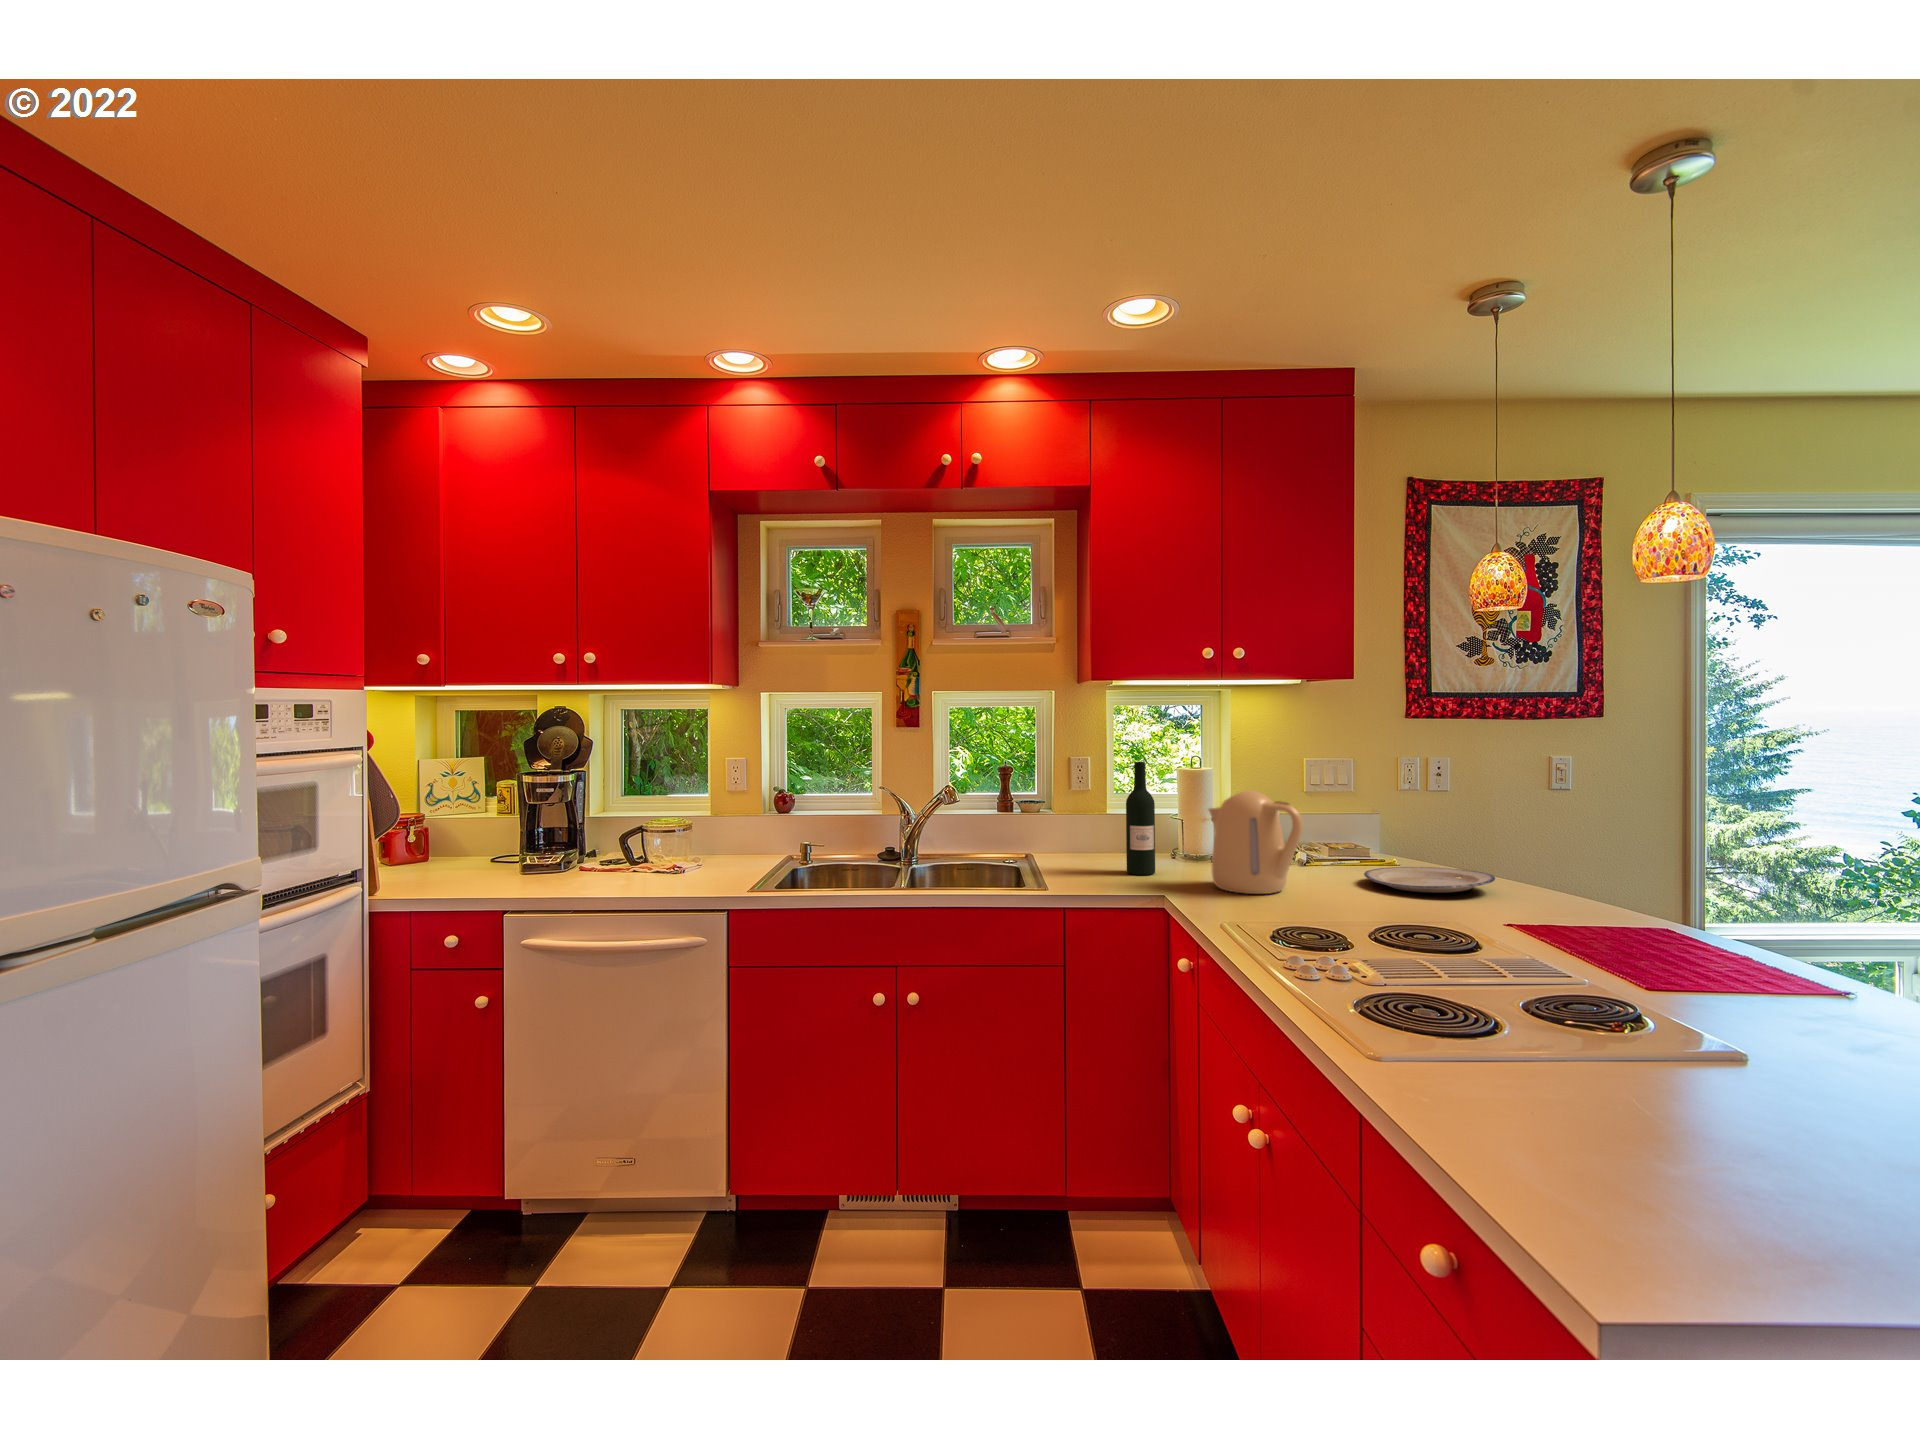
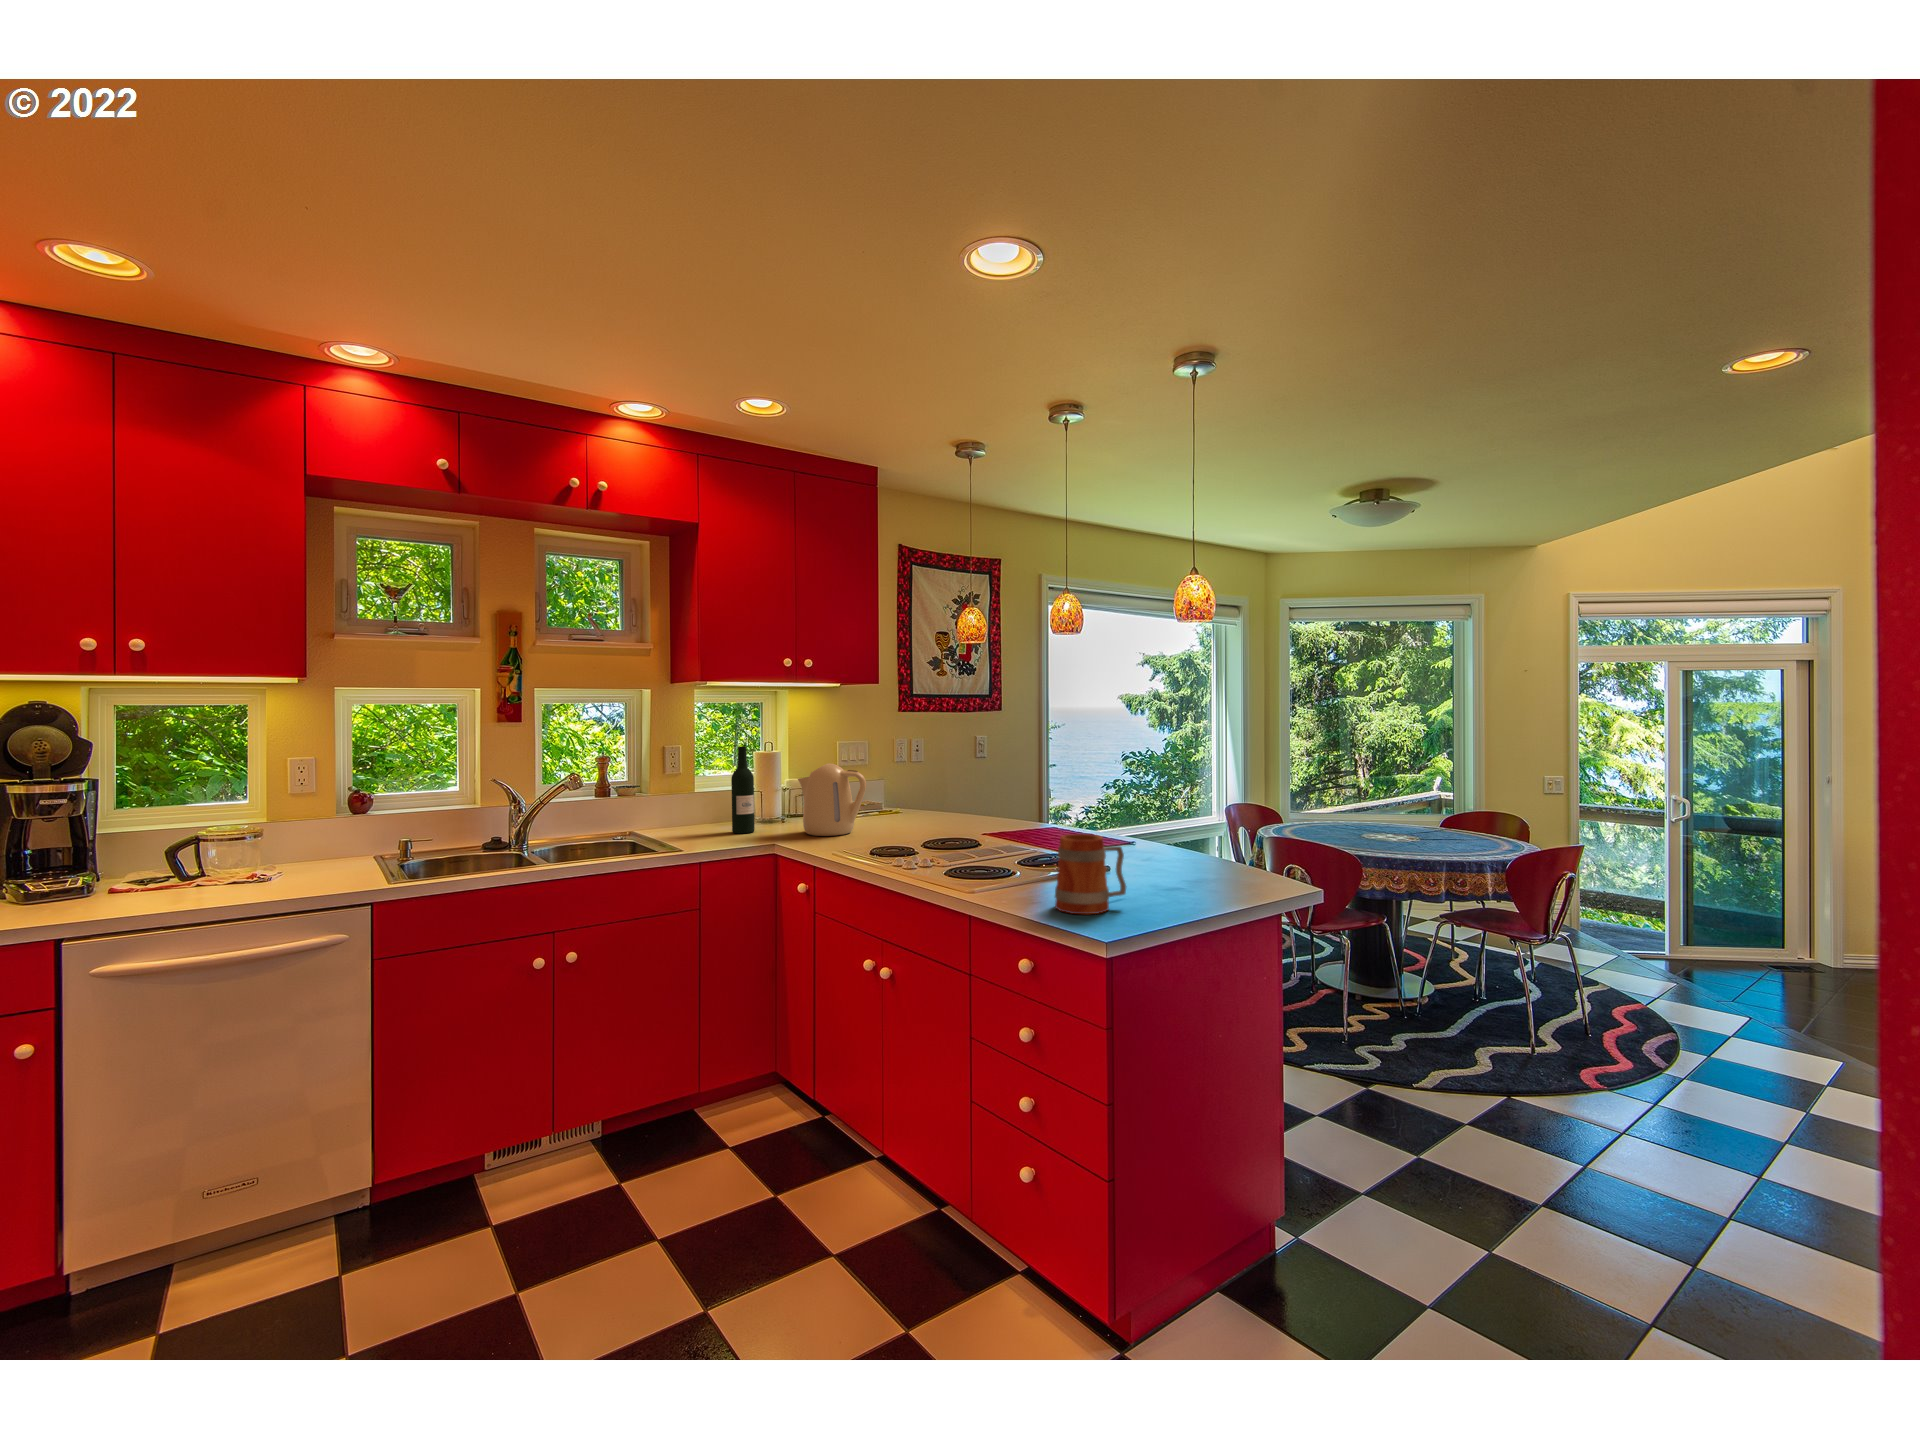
plate: present [1364,867,1495,893] -> none [894,808,968,824]
mug: none [1541,989,1763,1206] -> present [1055,834,1126,914]

